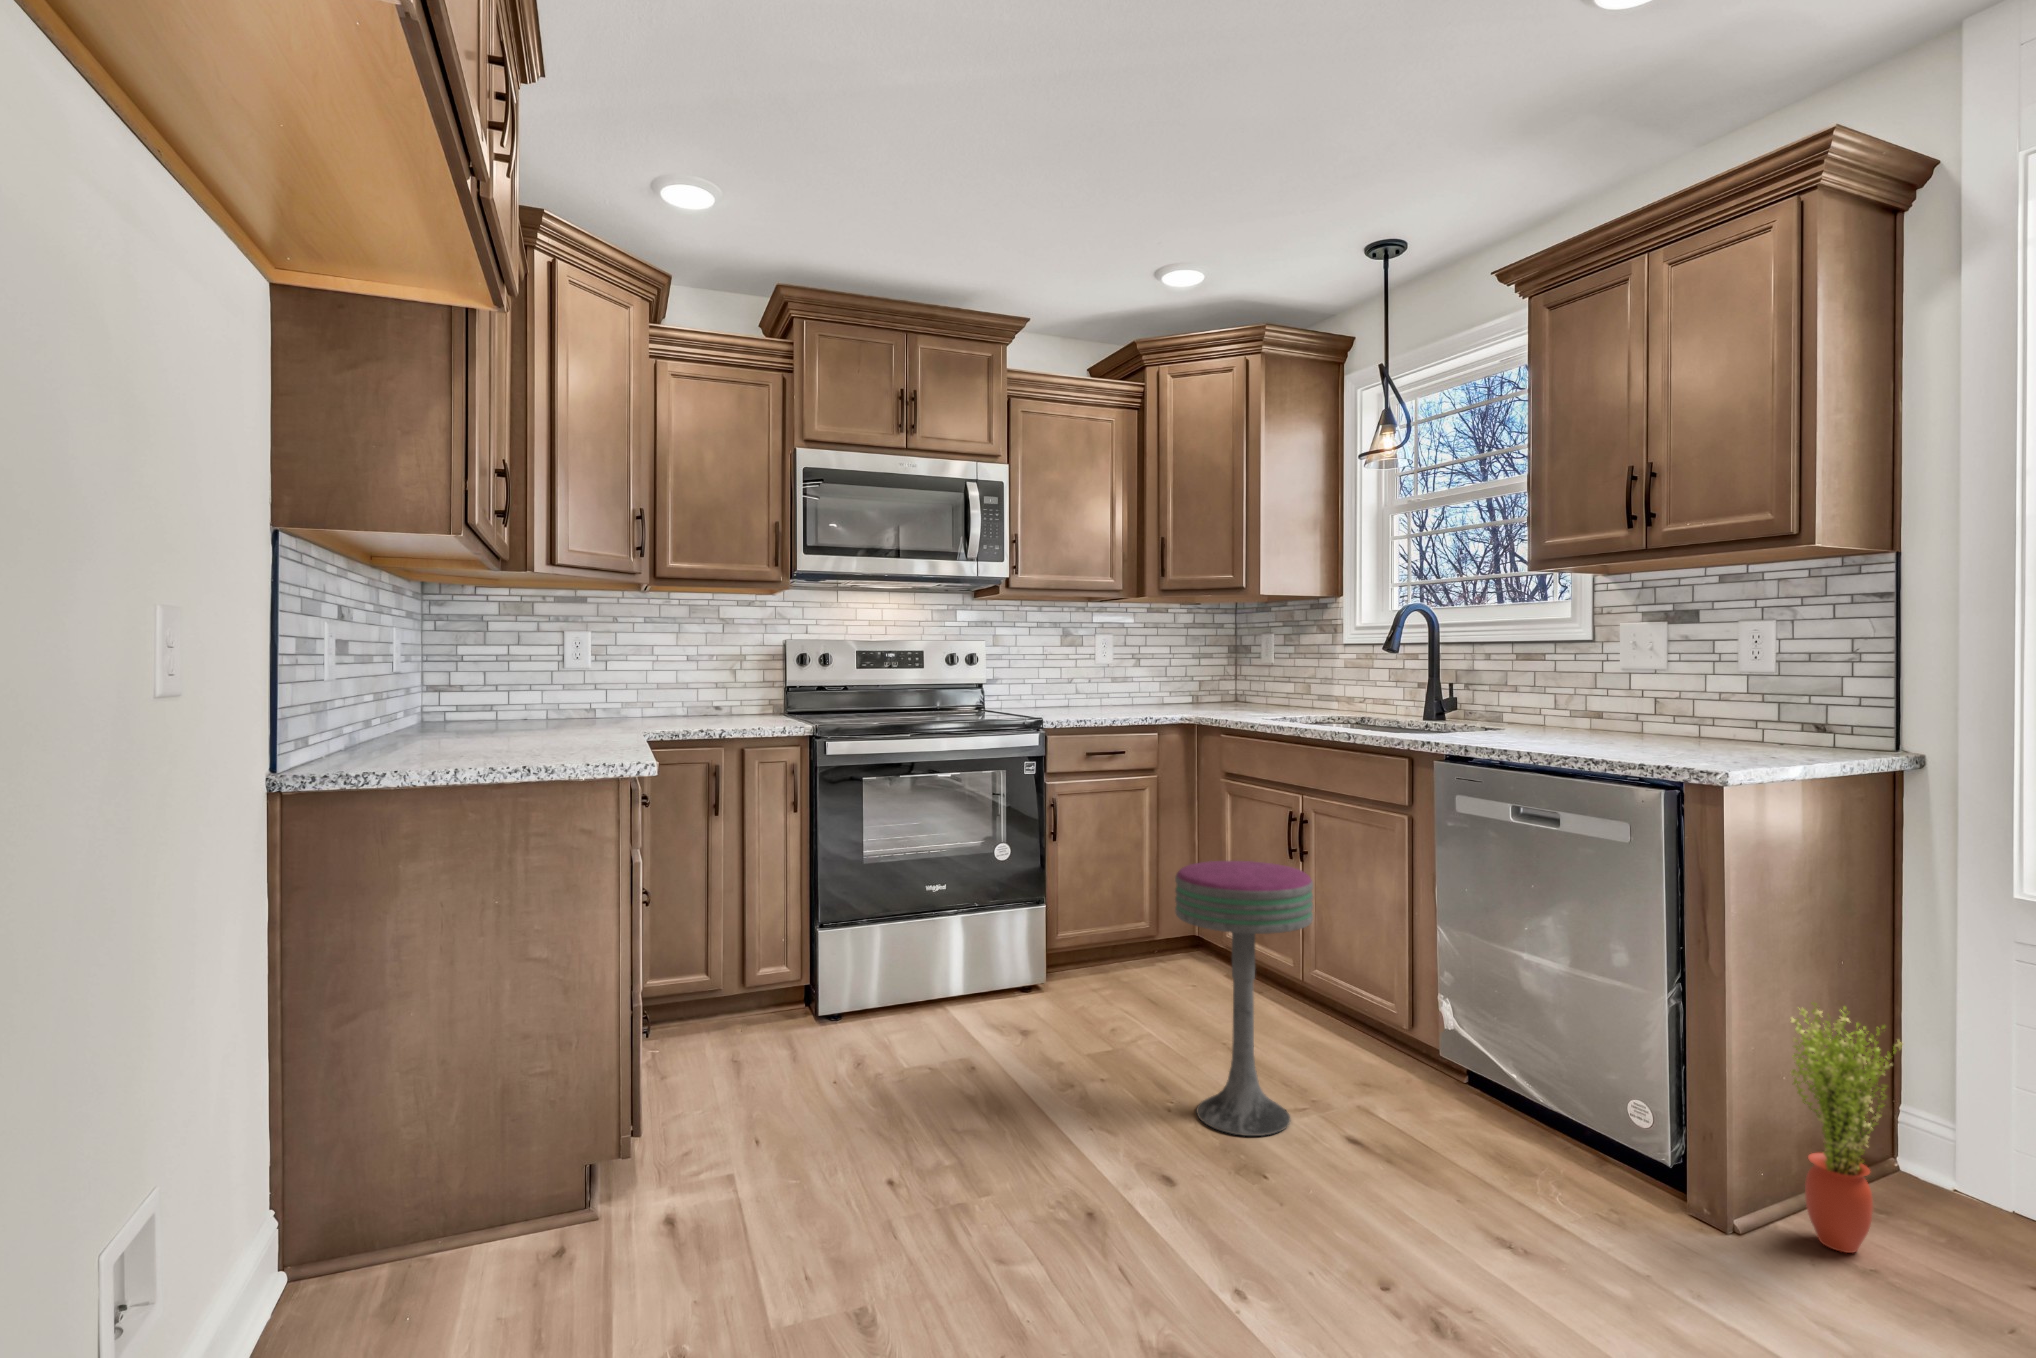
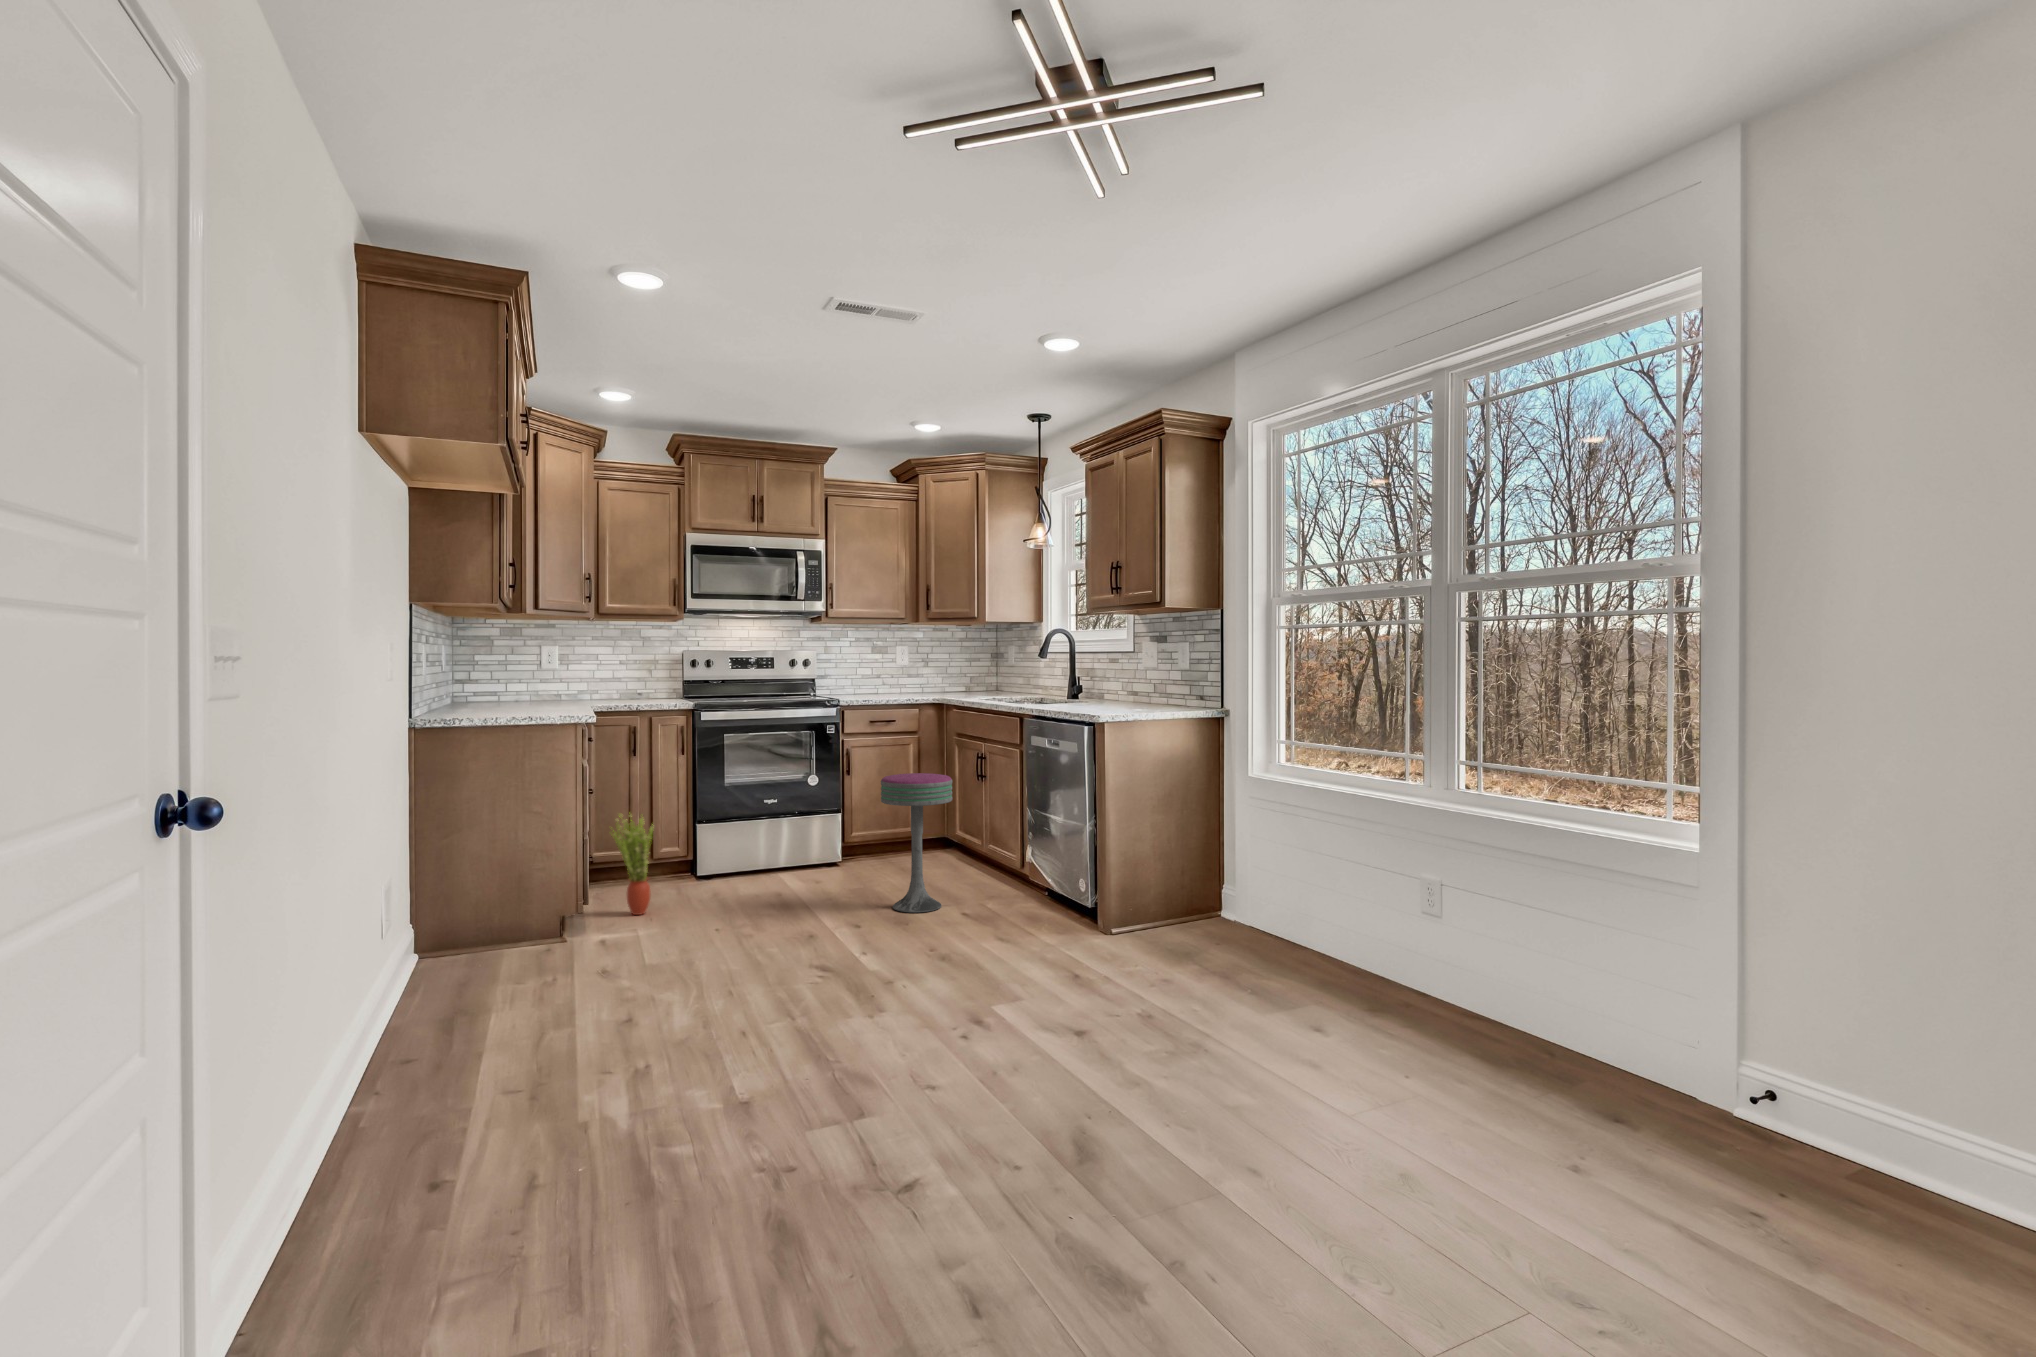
potted plant: present [1791,1003,1903,1253] -> present [611,815,654,915]

